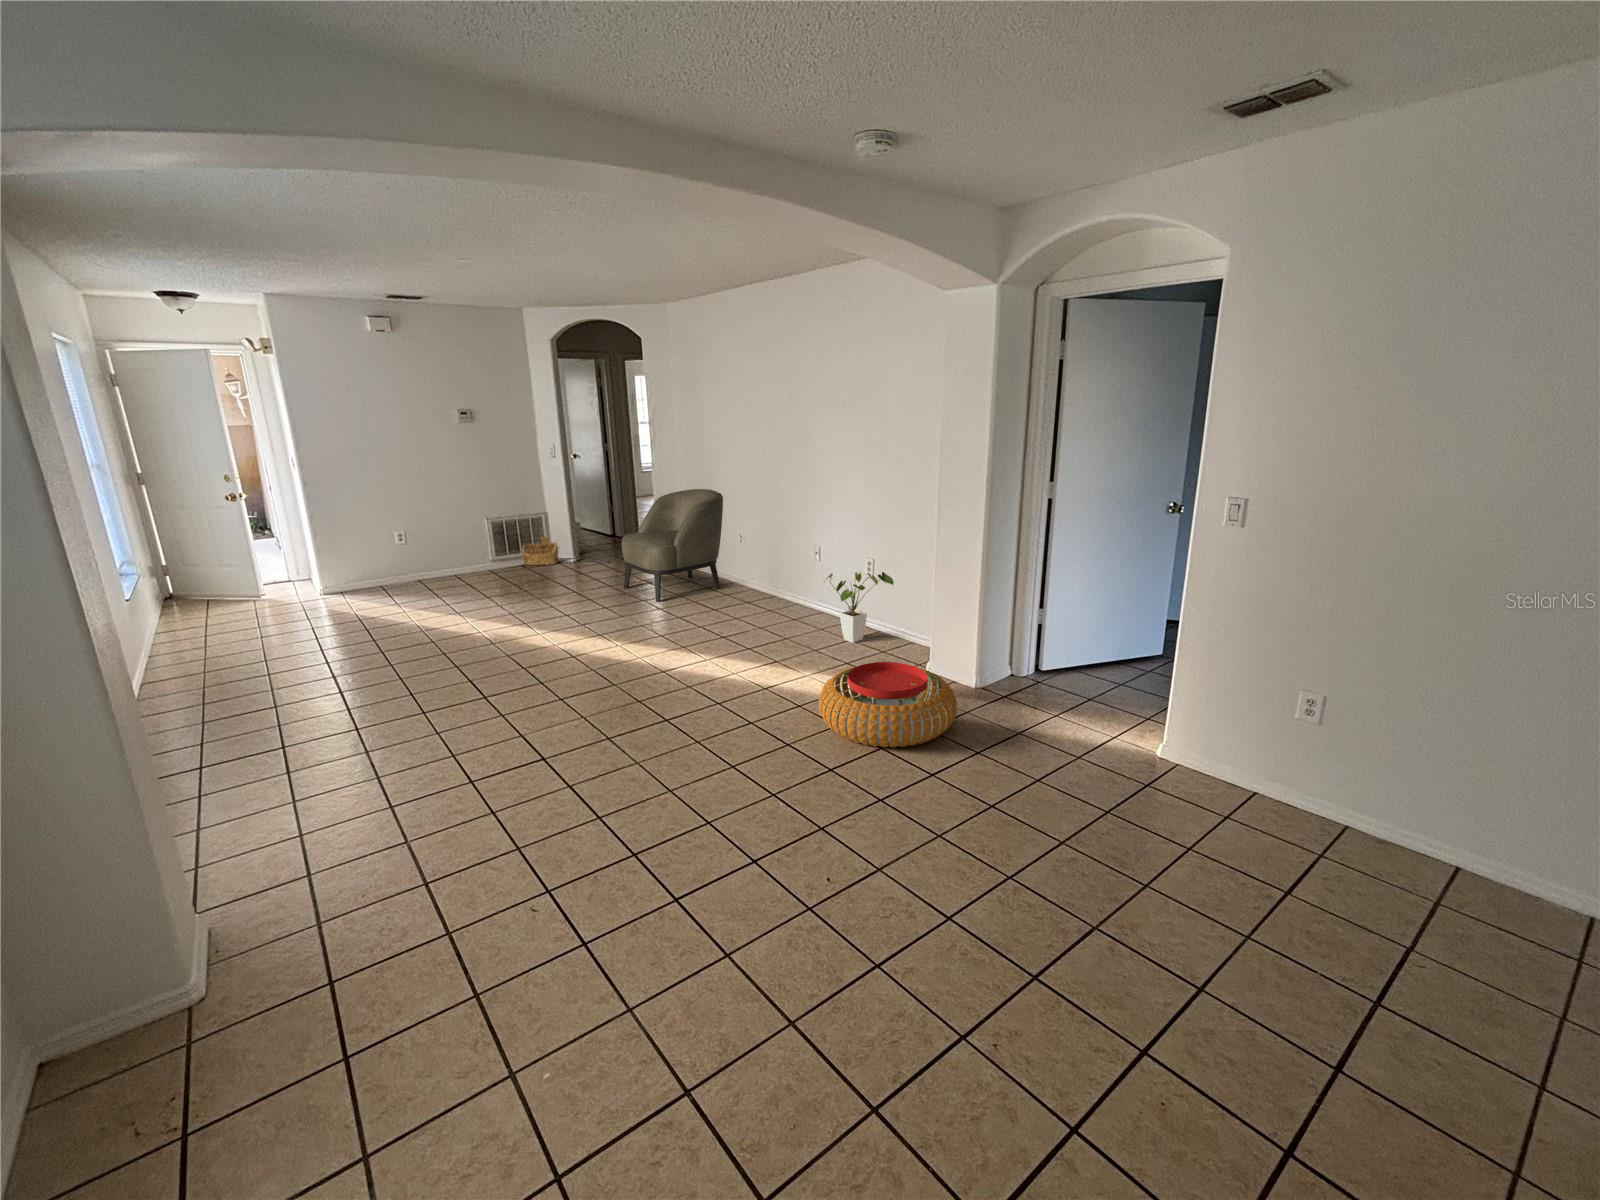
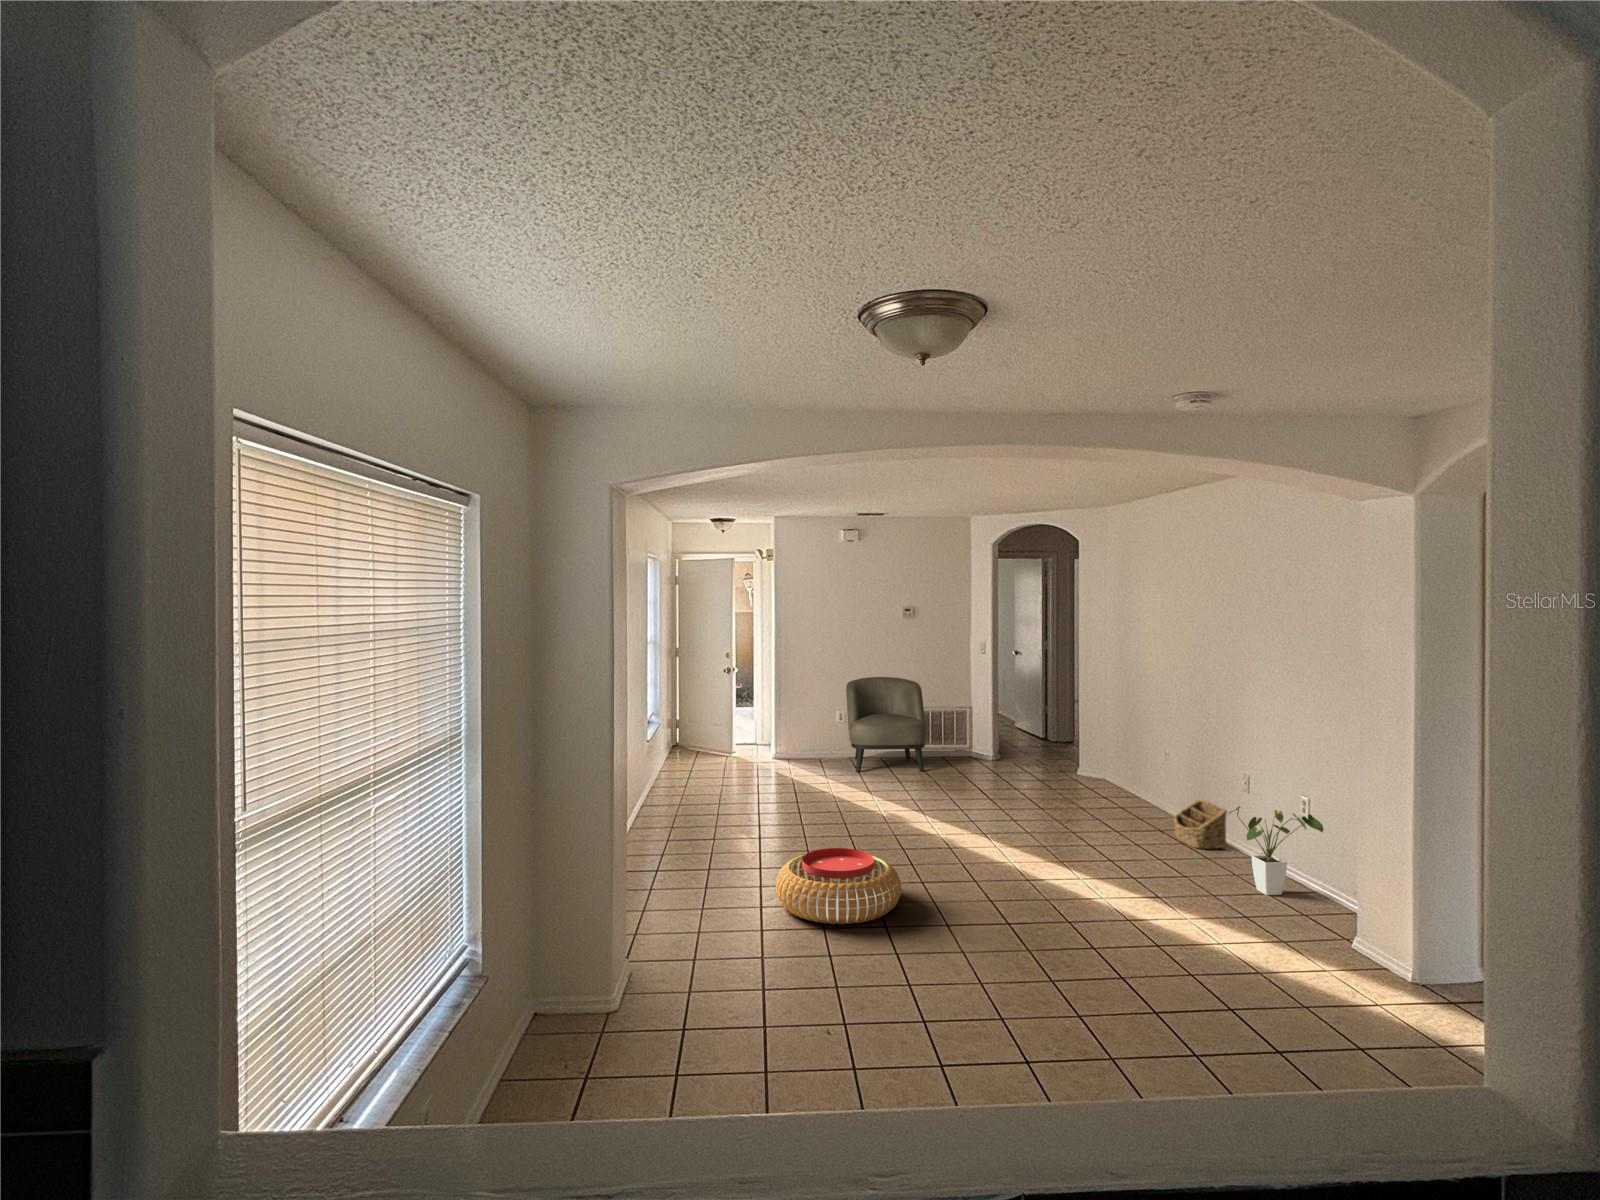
armchair: present [622,489,723,602] -> present [846,677,926,773]
basket: present [522,537,560,565] -> present [1174,800,1227,849]
pouf: present [819,662,957,748] -> present [776,848,901,924]

